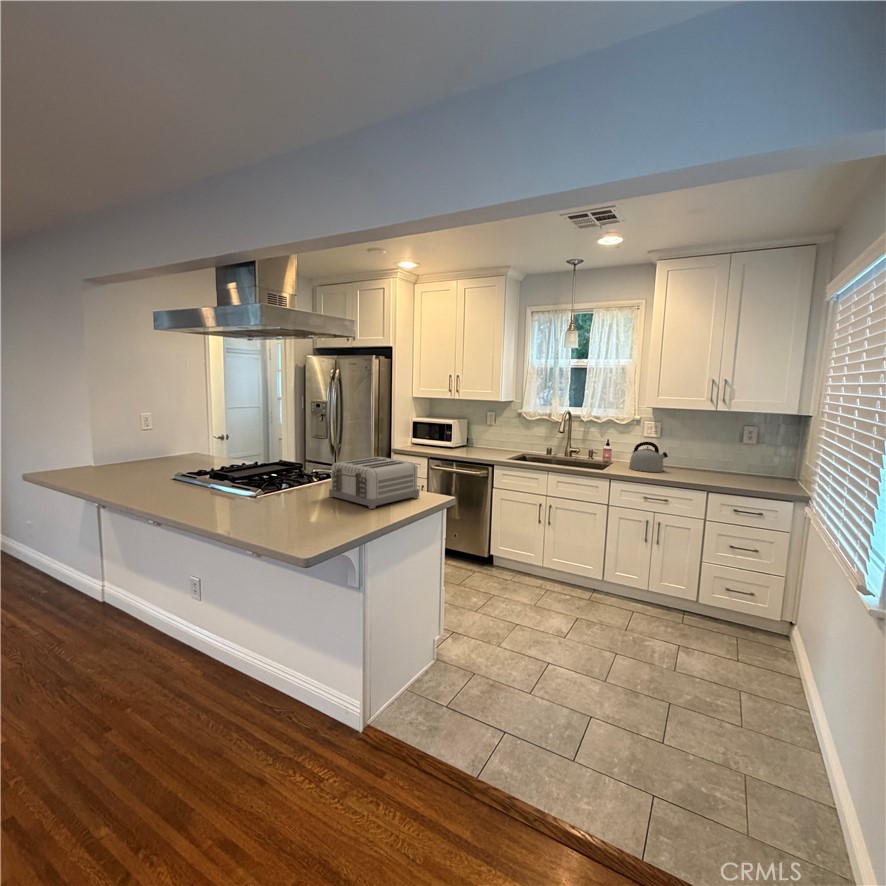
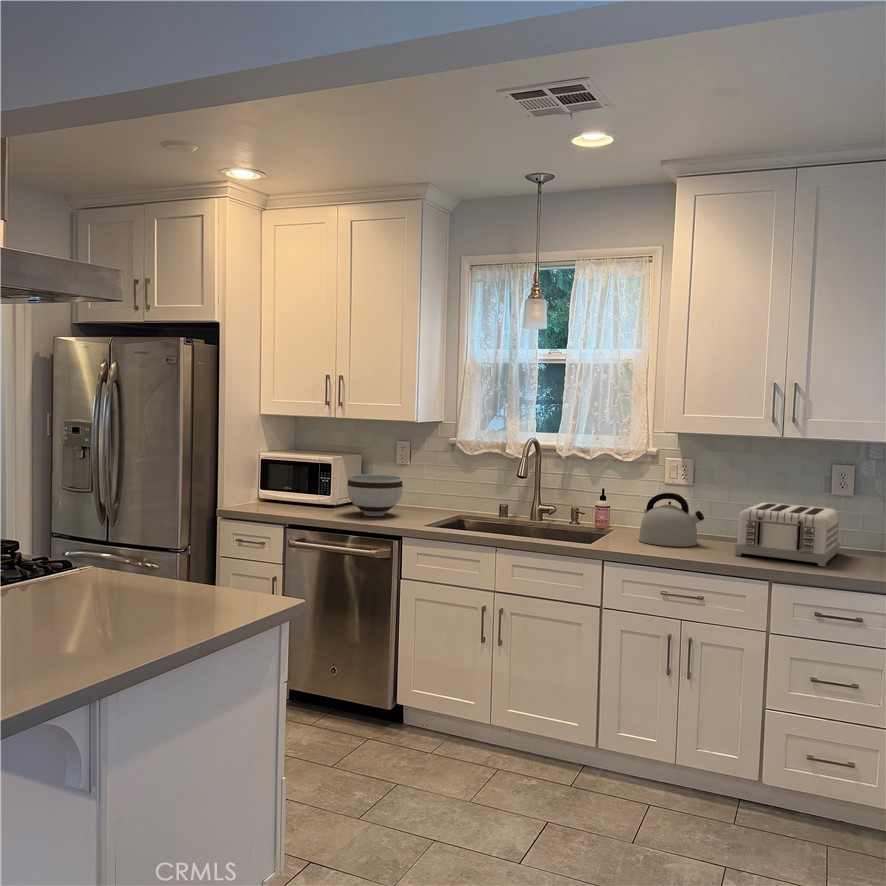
bowl: none [463,430,493,453] -> present [347,474,403,516]
toaster: present [329,457,419,509] -> present [735,502,840,567]

